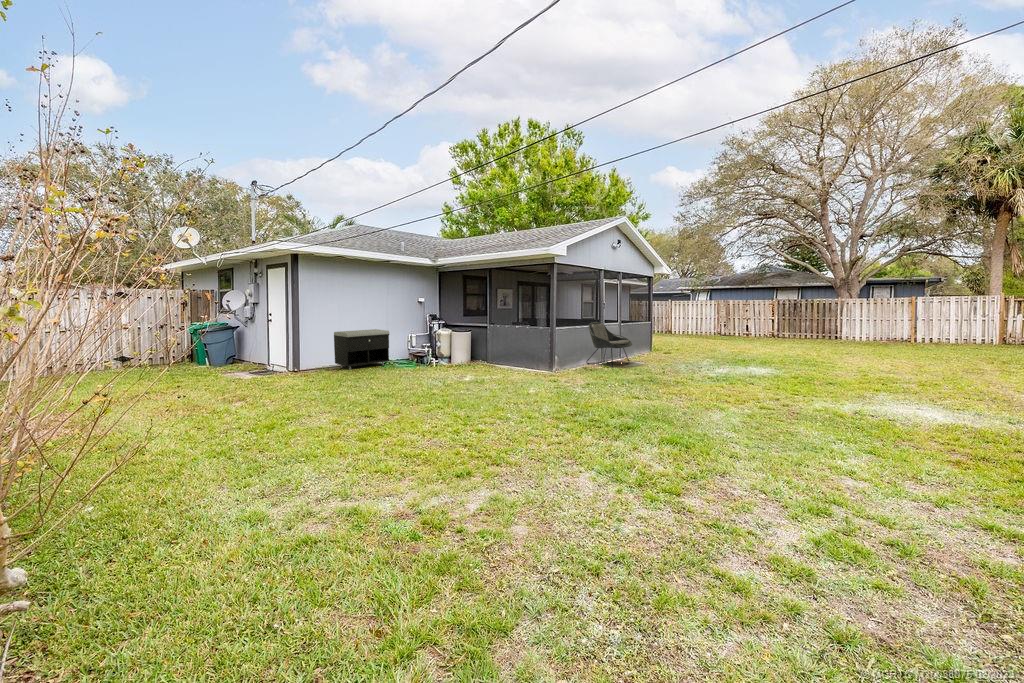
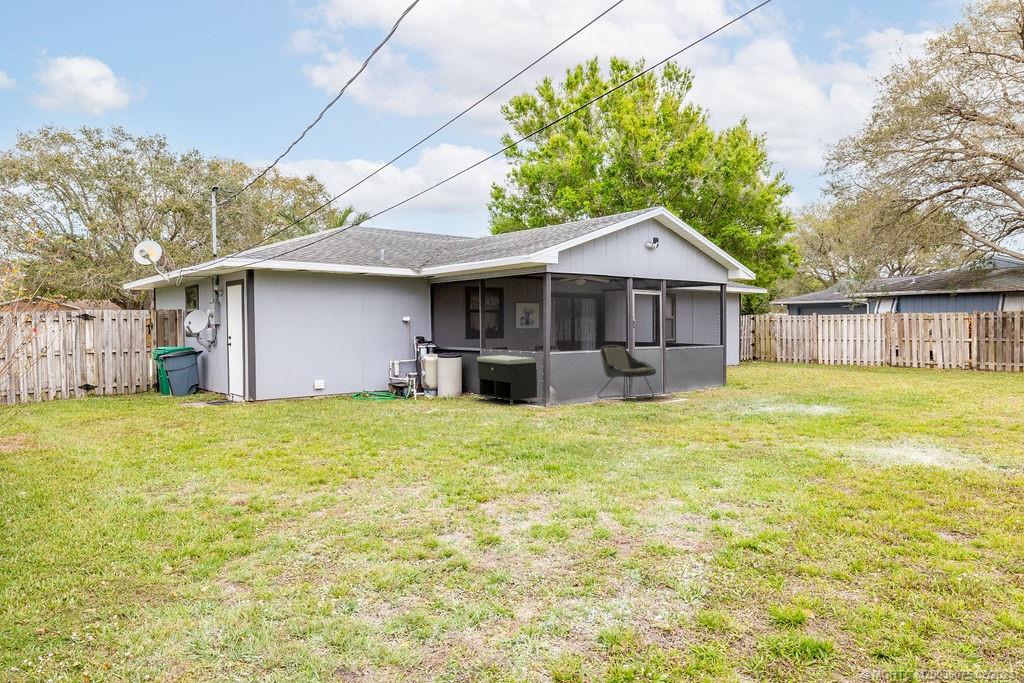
storage bench: present [334,329,389,369] -> present [477,355,537,404]

